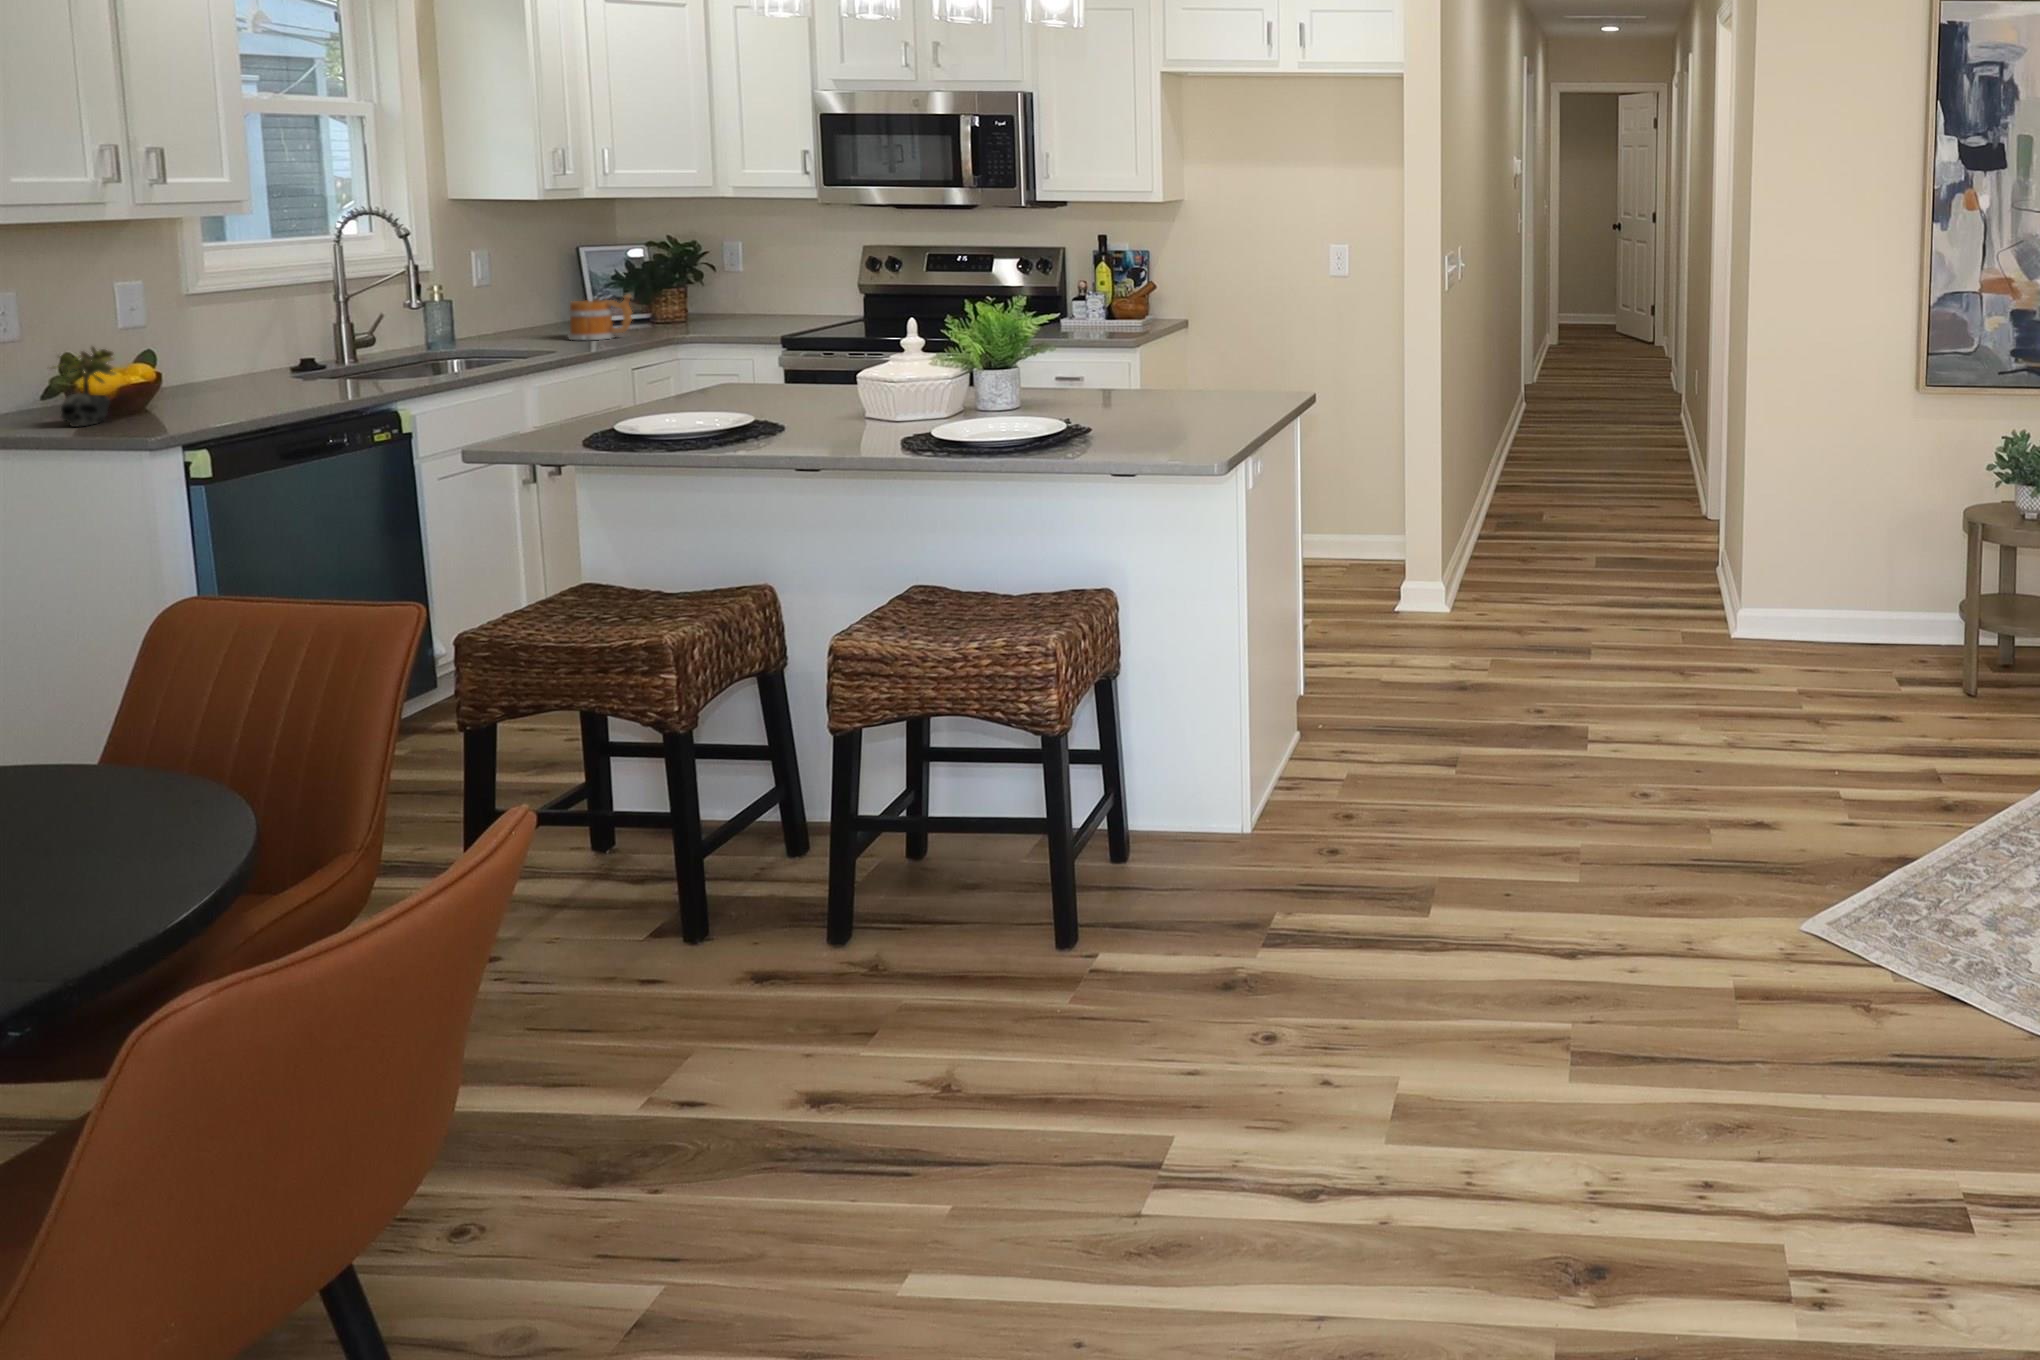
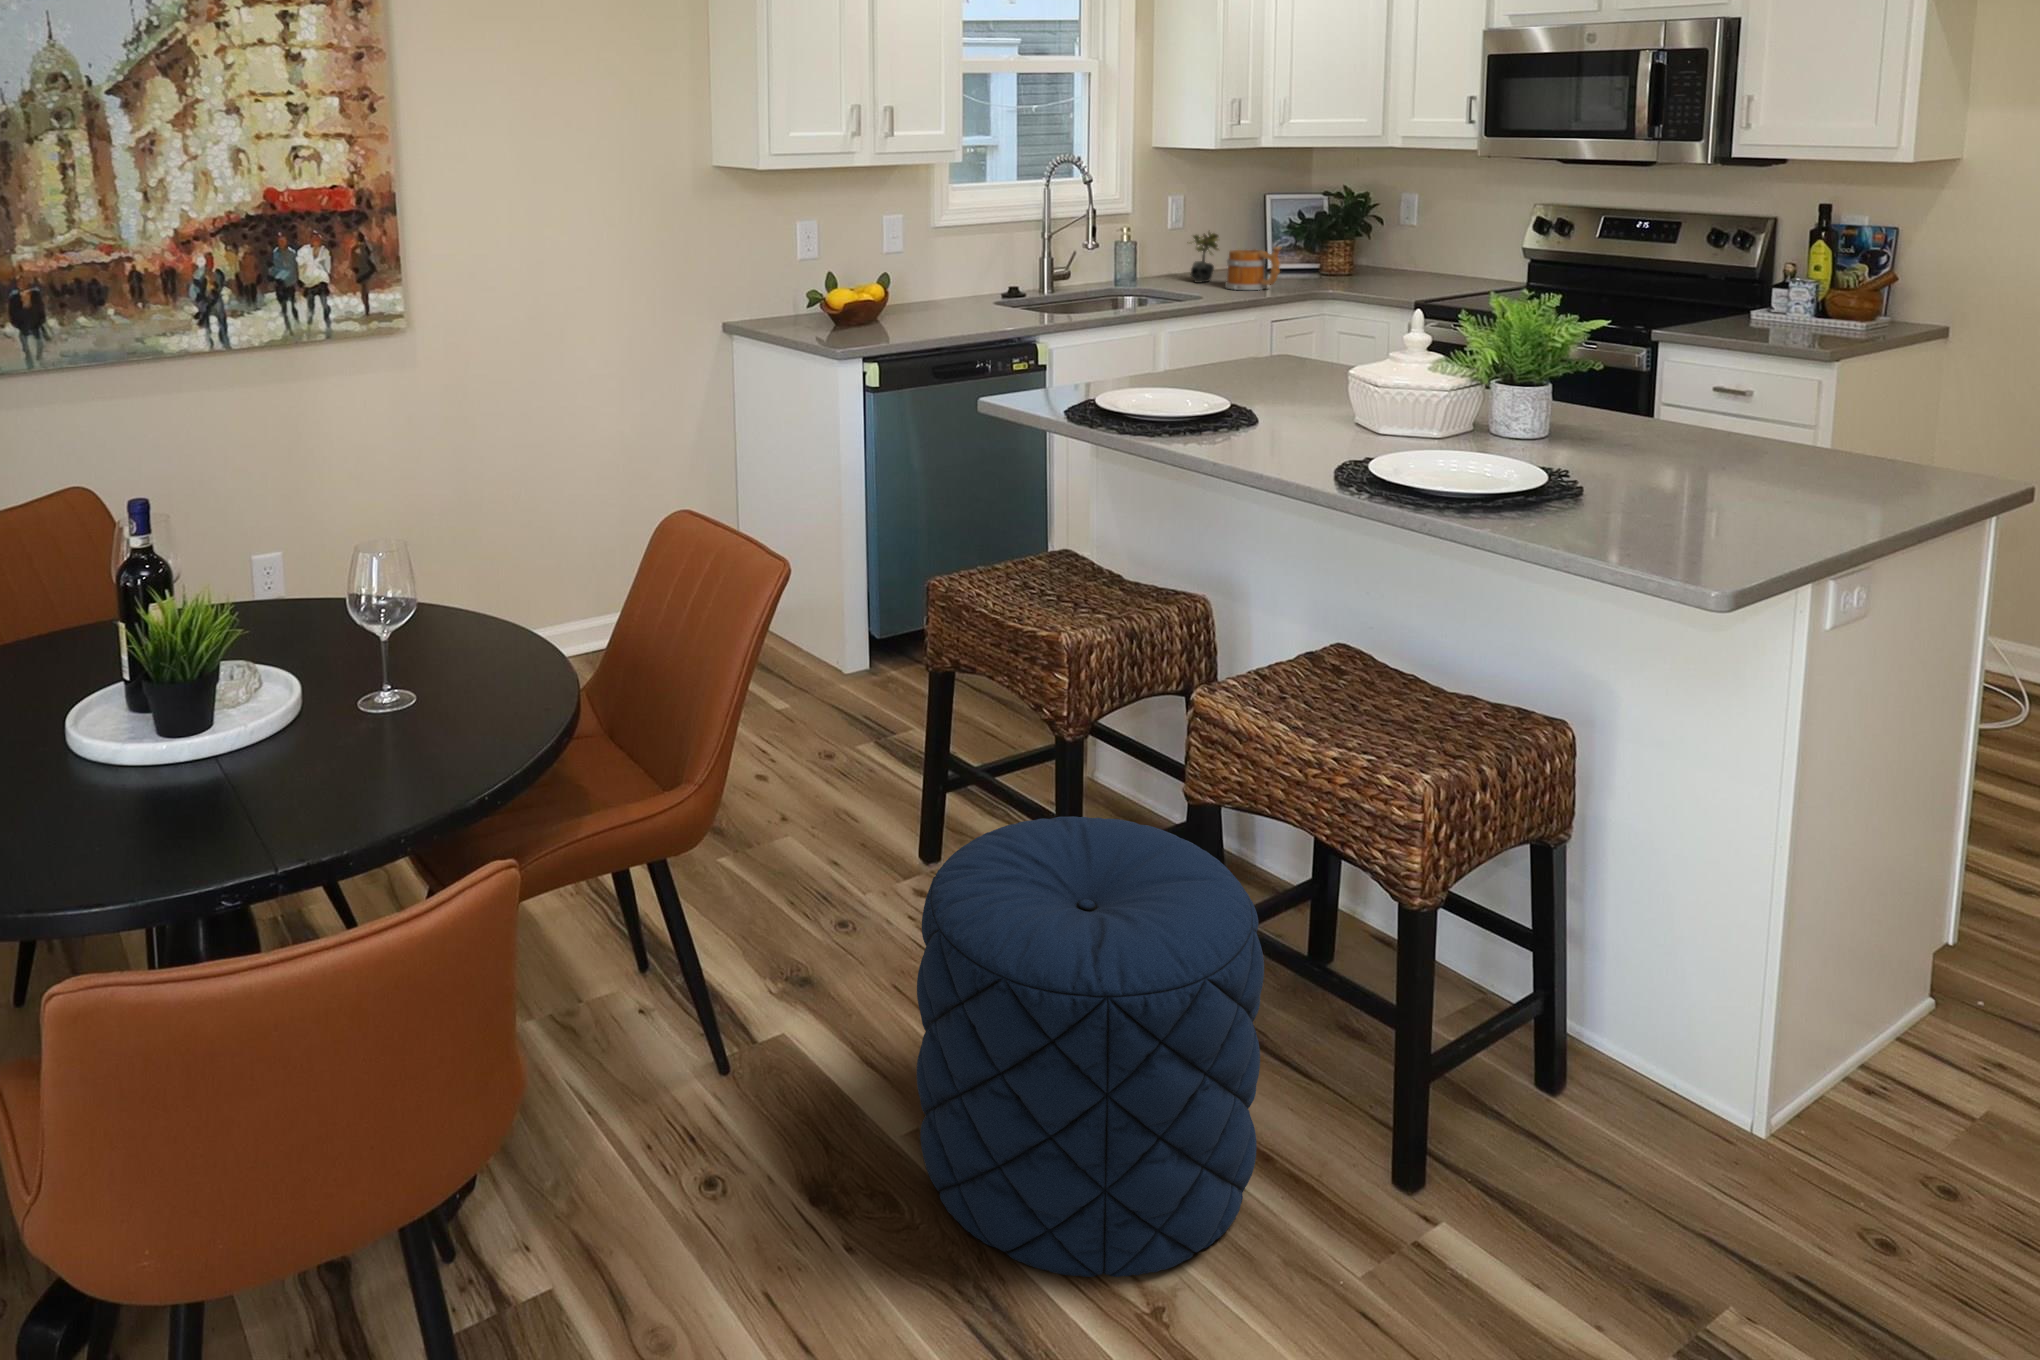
succulent plant: present [54,347,115,427] -> present [1190,232,1219,283]
pouf: none [645,752,973,1135] -> present [917,816,1264,1277]

